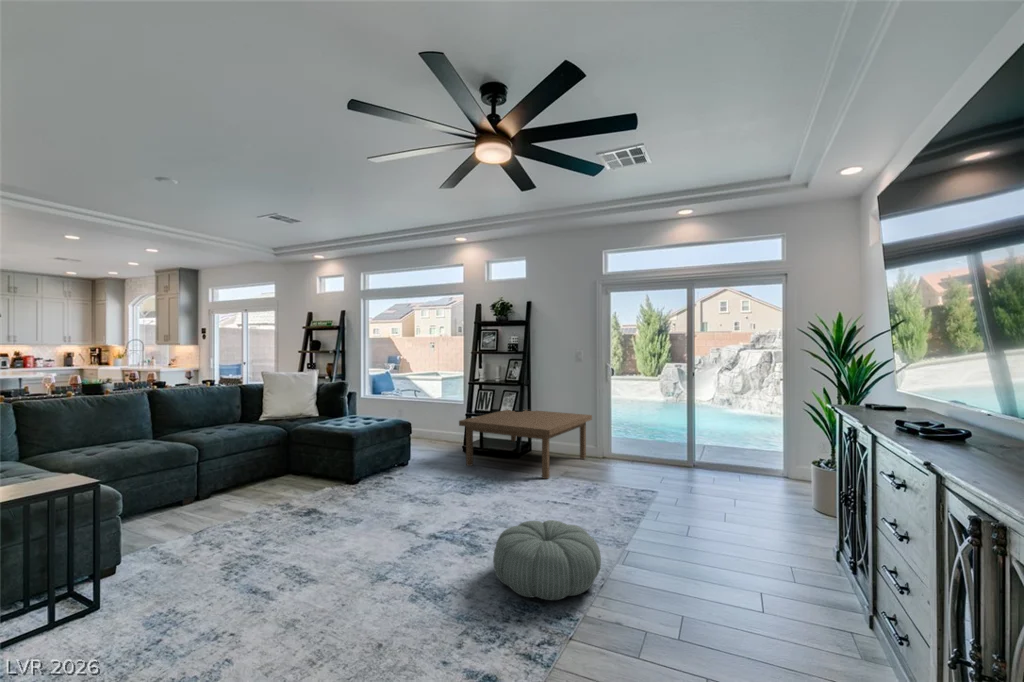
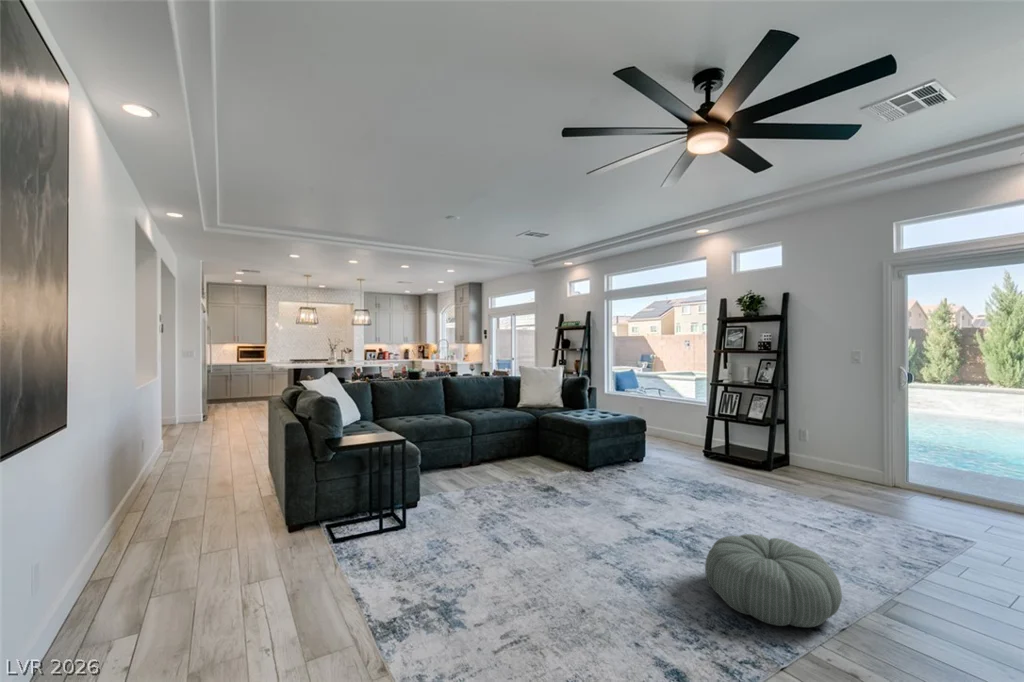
coffee table: present [459,410,592,479] -> none [695,414,870,497]

